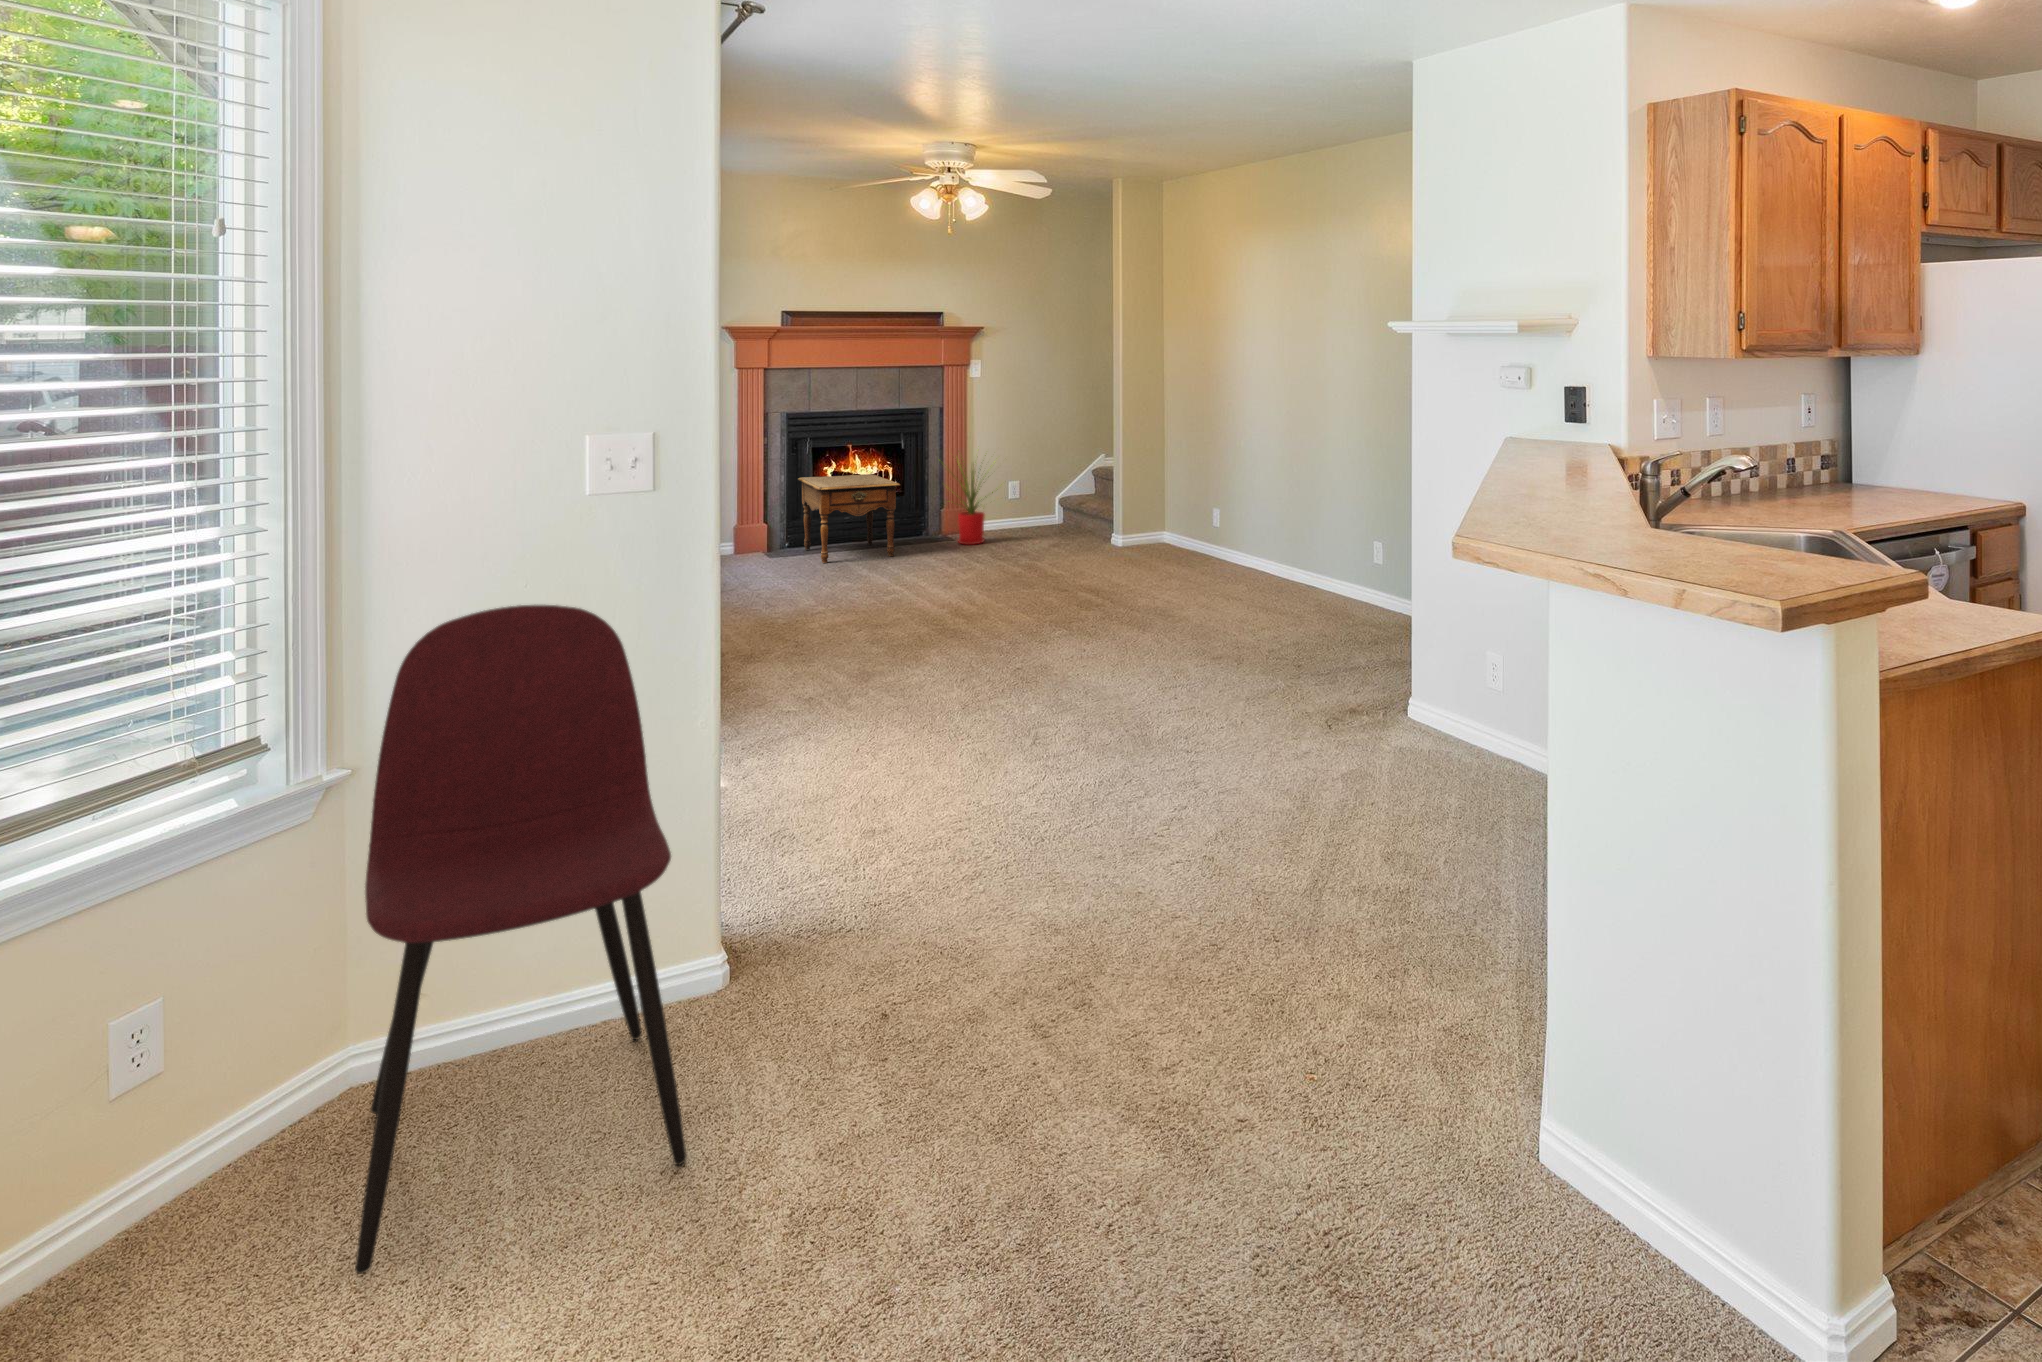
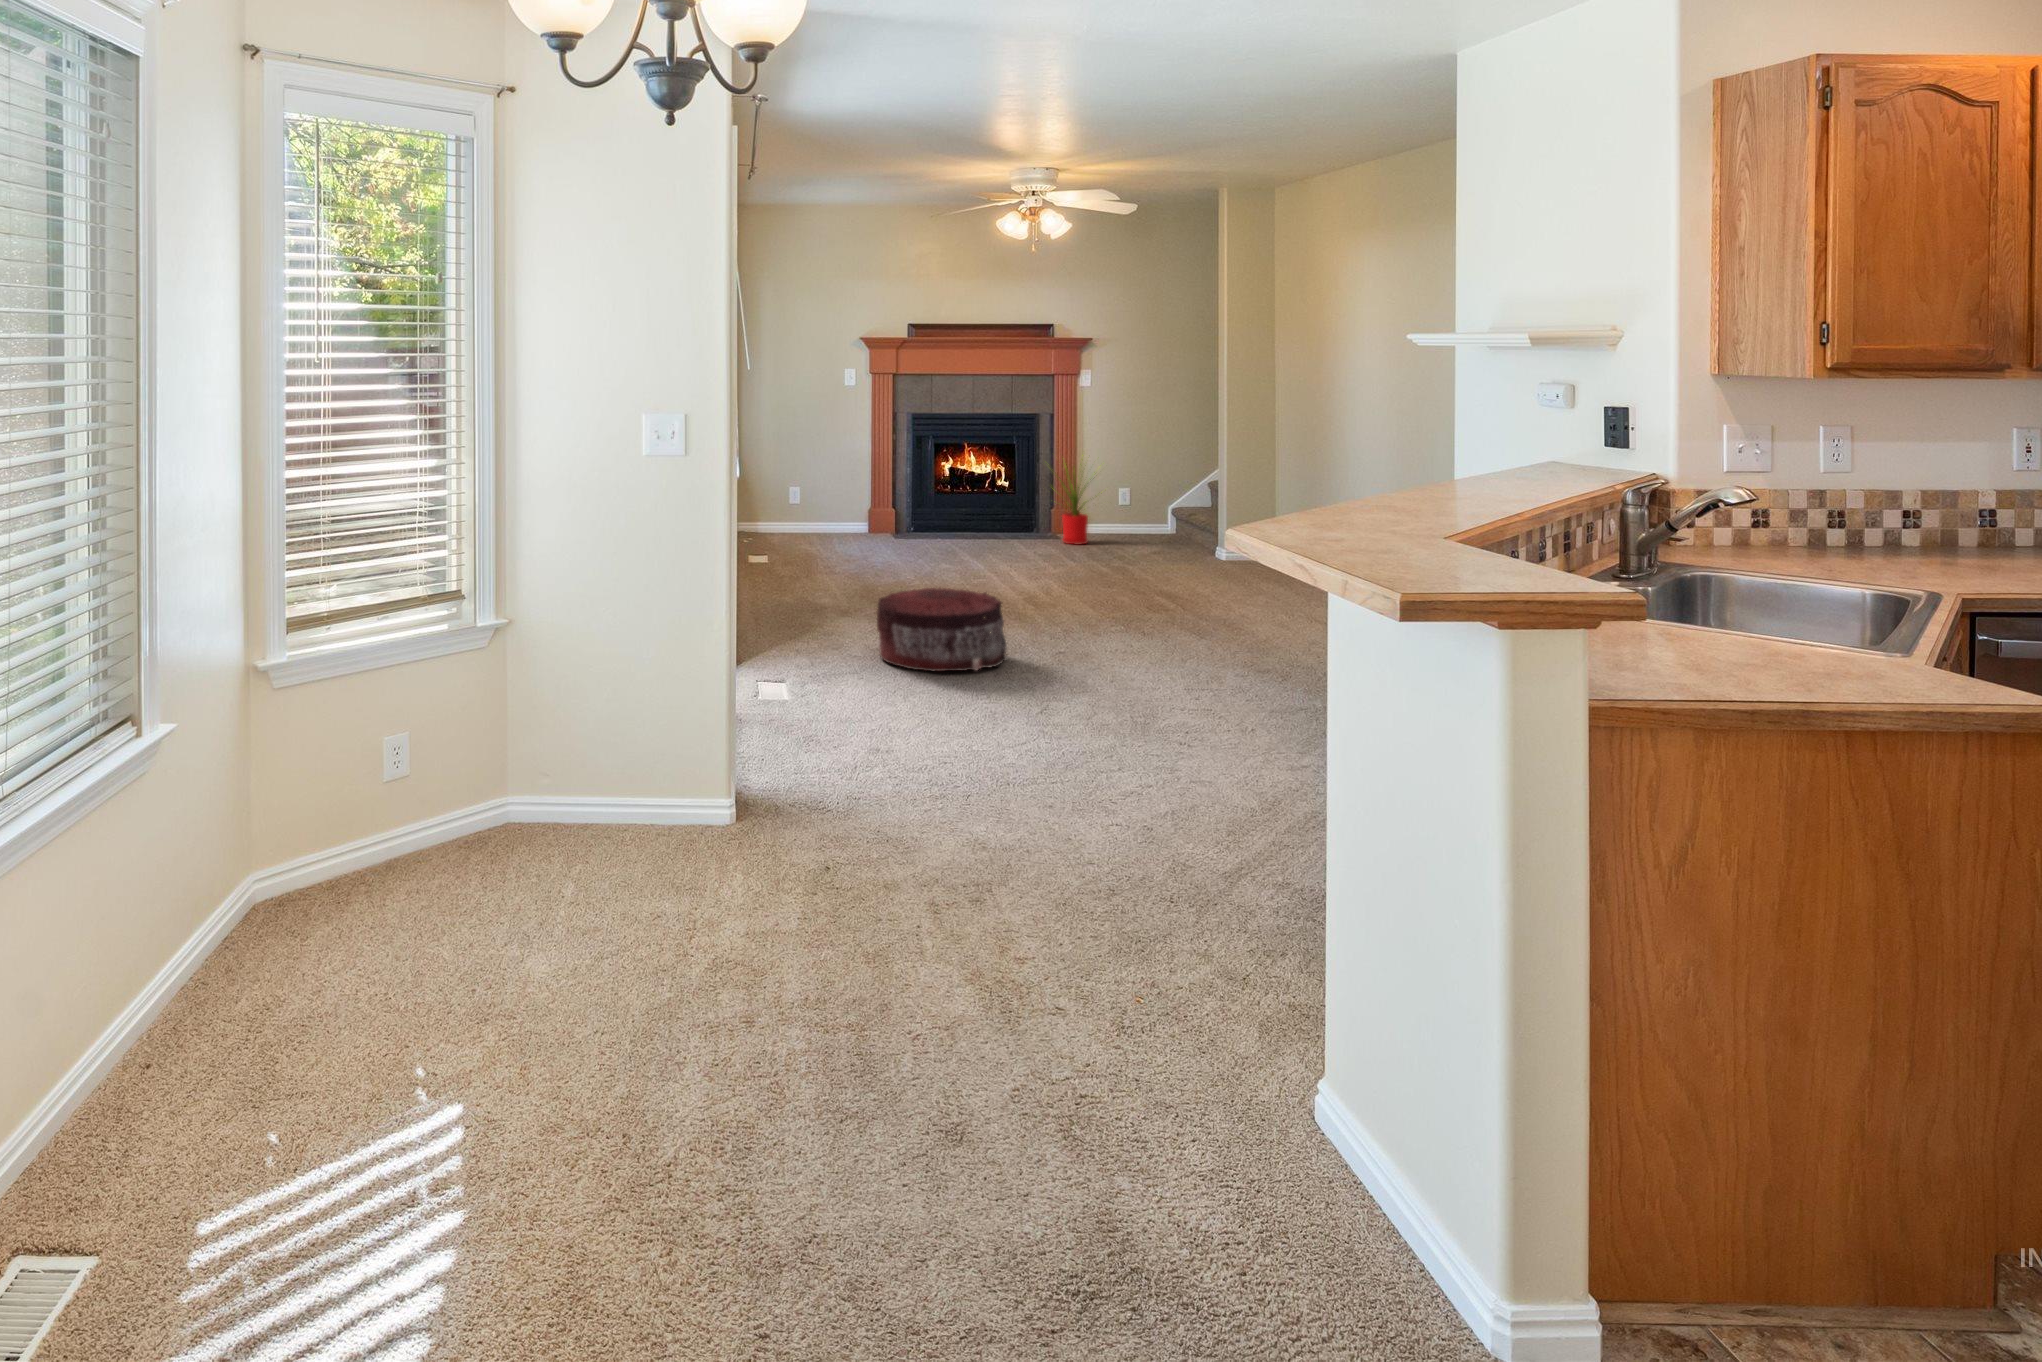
side table: present [798,474,900,563] -> none [920,471,1005,547]
dining chair: present [355,605,687,1274] -> none [481,527,671,915]
pouf: none [813,613,971,716] -> present [877,588,1007,671]

